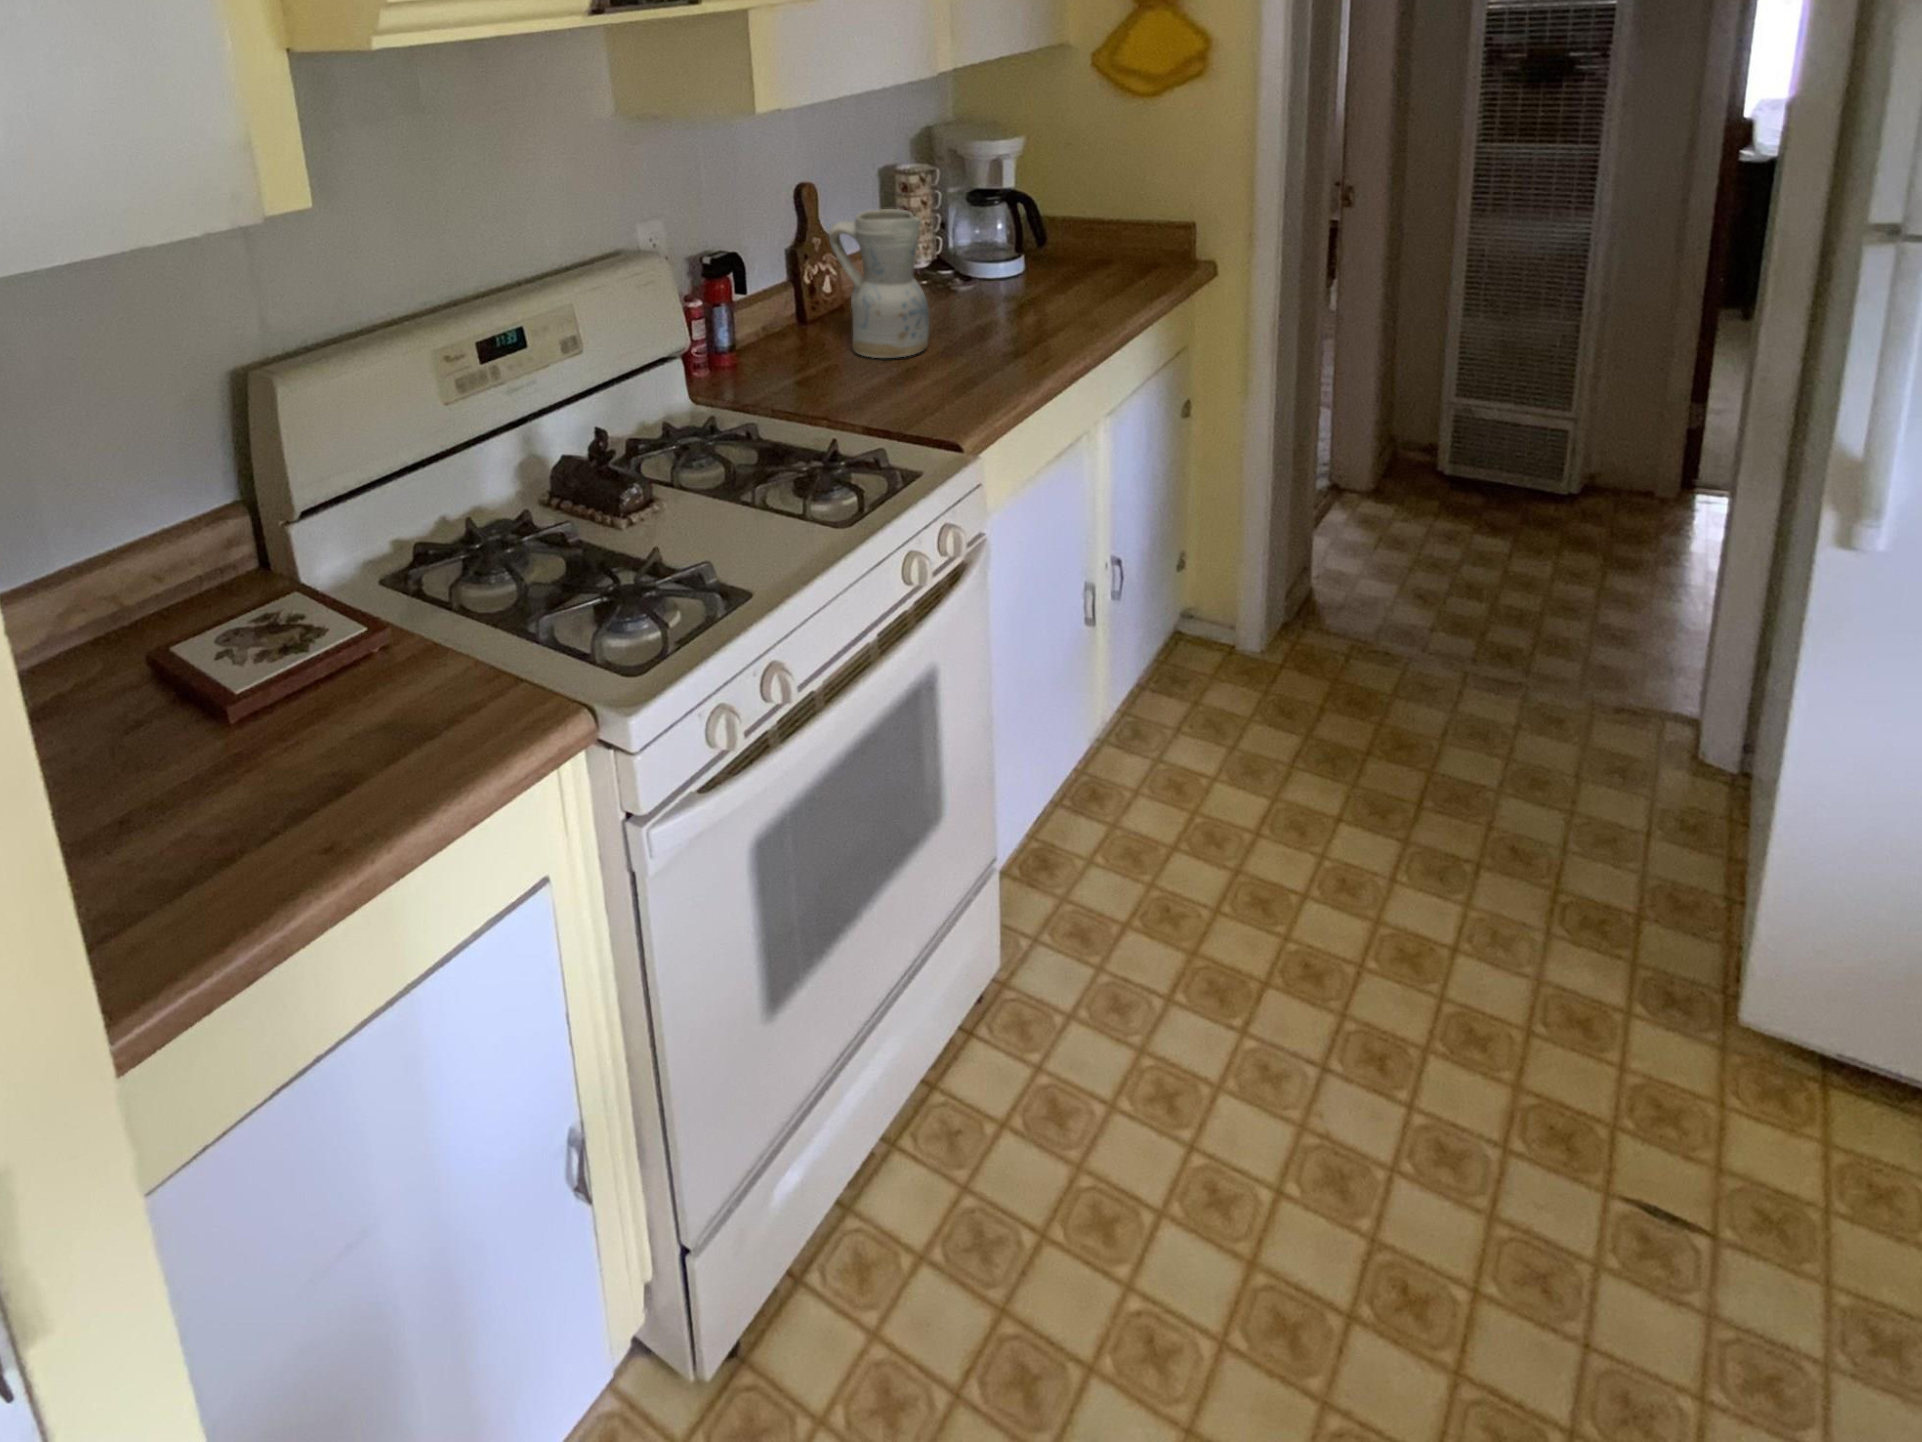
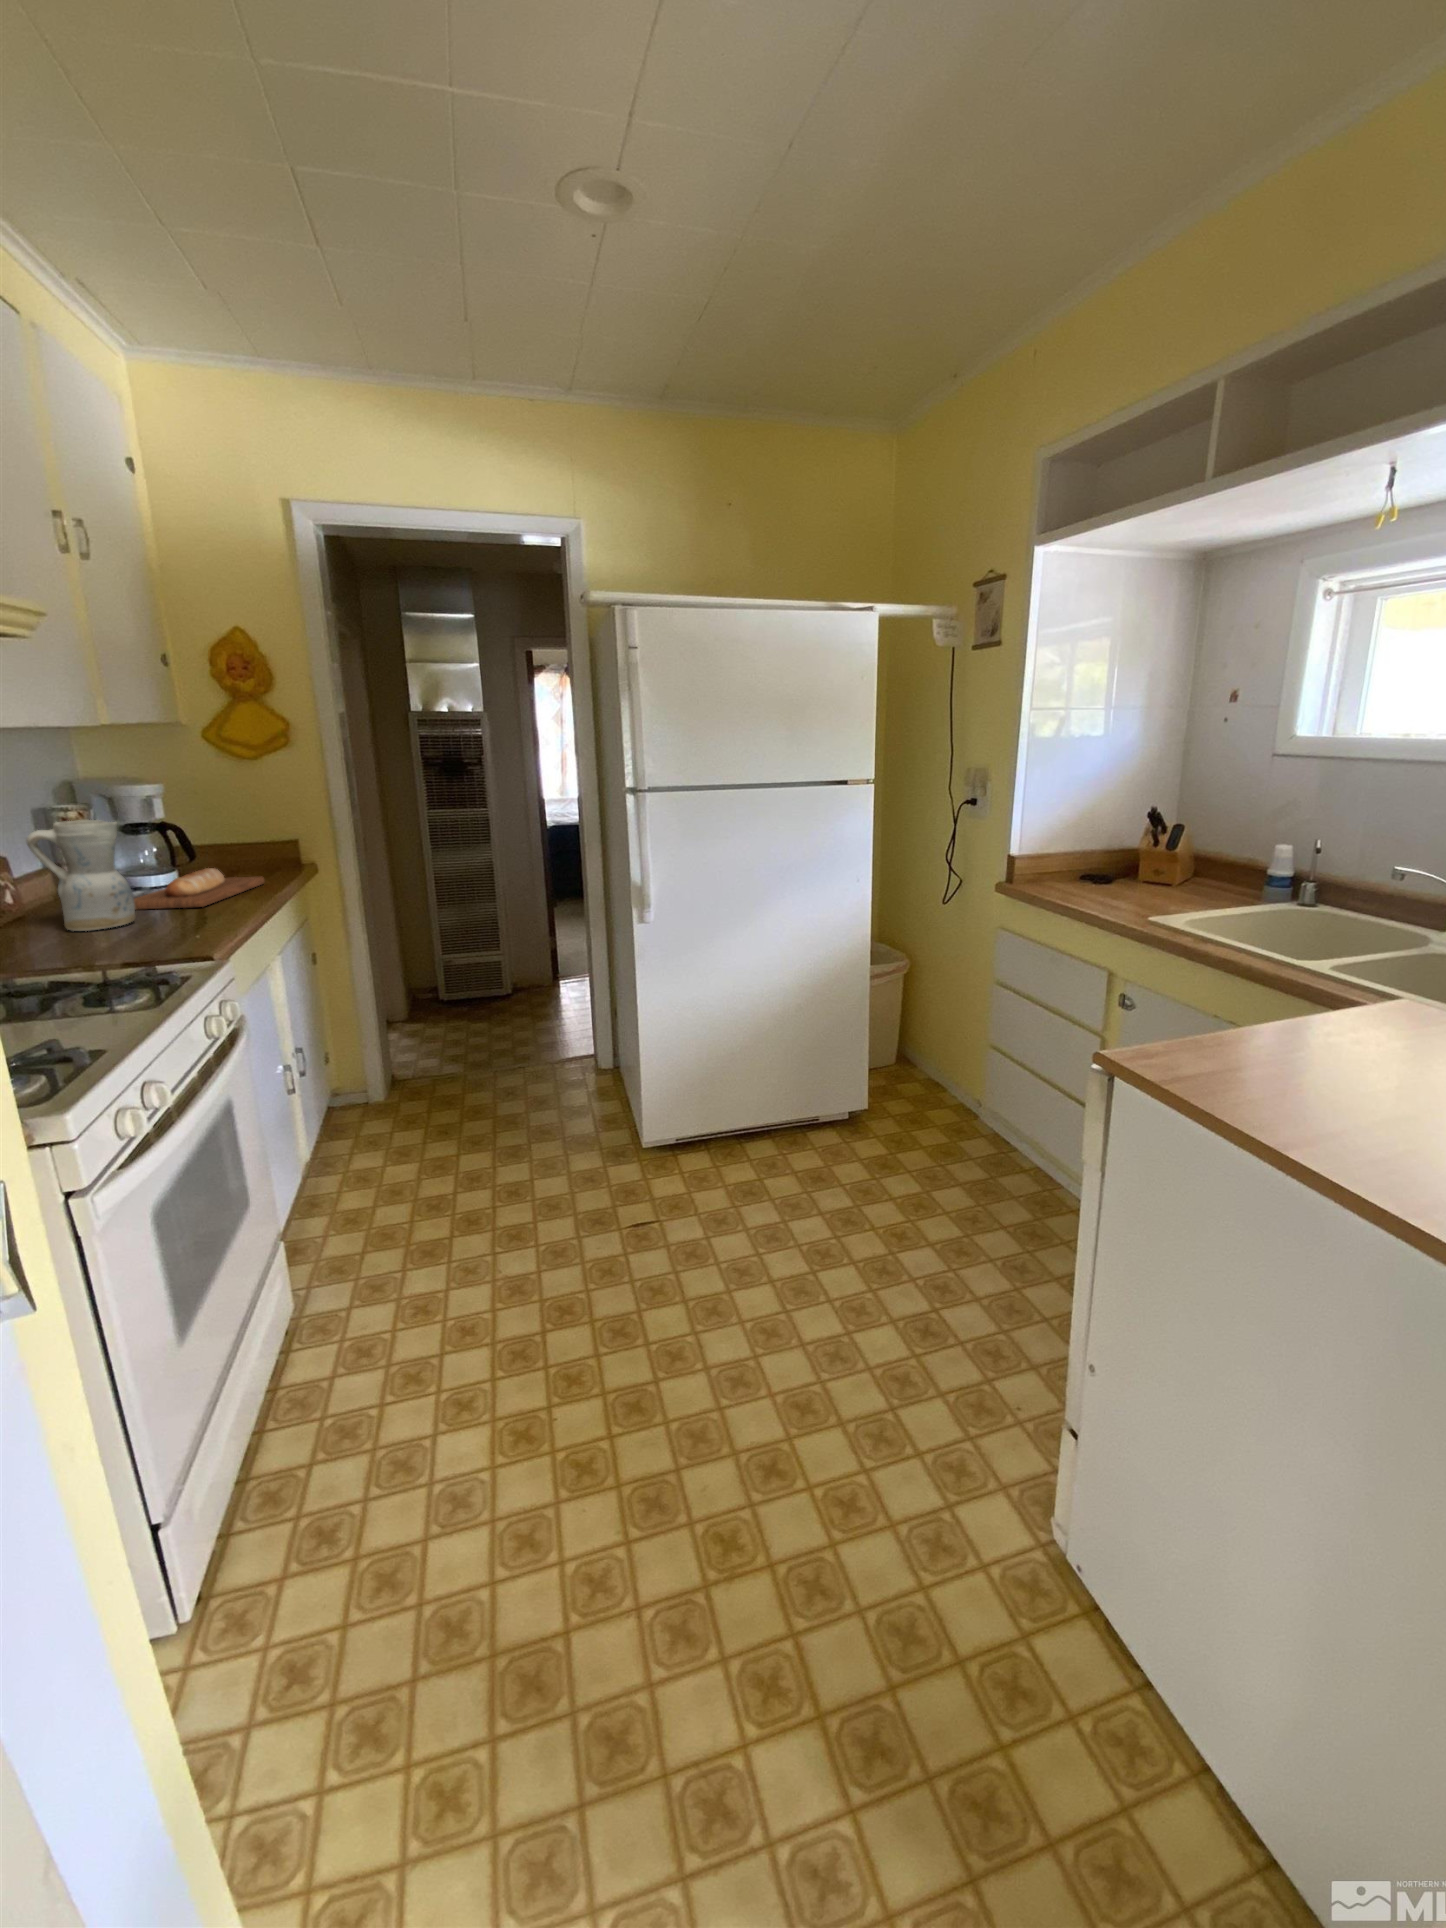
bread loaf: none [931,267,1122,337] -> present [134,868,264,910]

